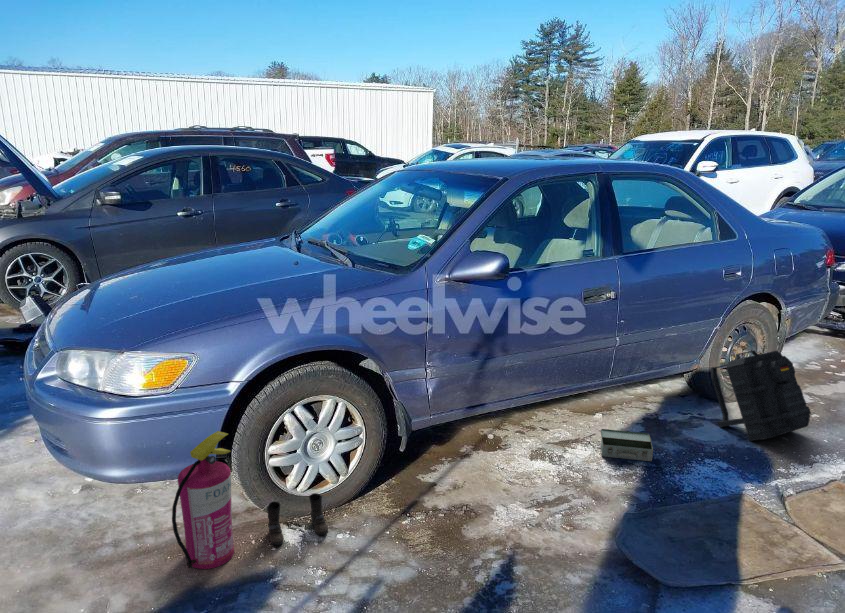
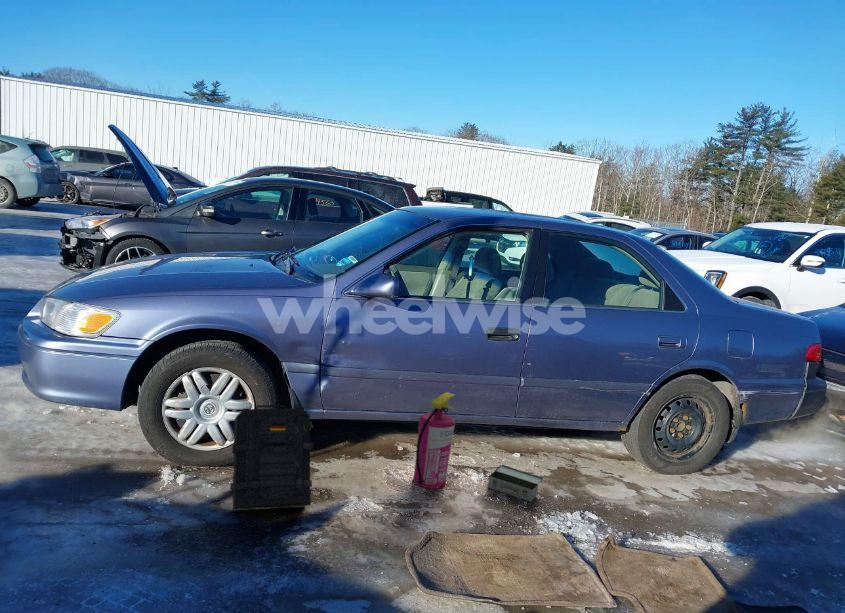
backpack: present [711,350,811,441] -> present [230,405,314,510]
fire extinguisher: present [172,431,234,569] -> present [413,392,455,489]
boots: present [267,493,328,545] -> none [149,445,202,481]

